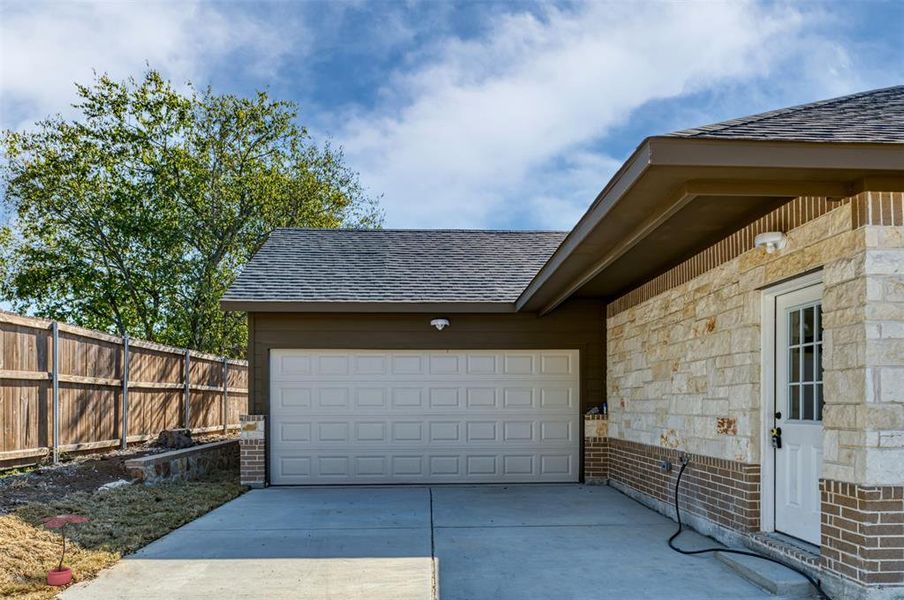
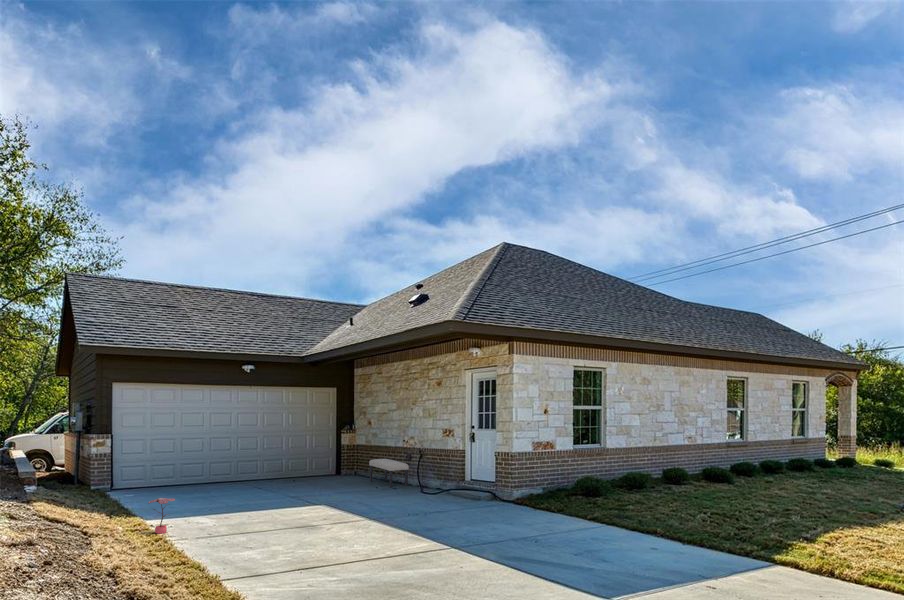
bench: none [607,467,667,524] -> present [369,459,409,488]

